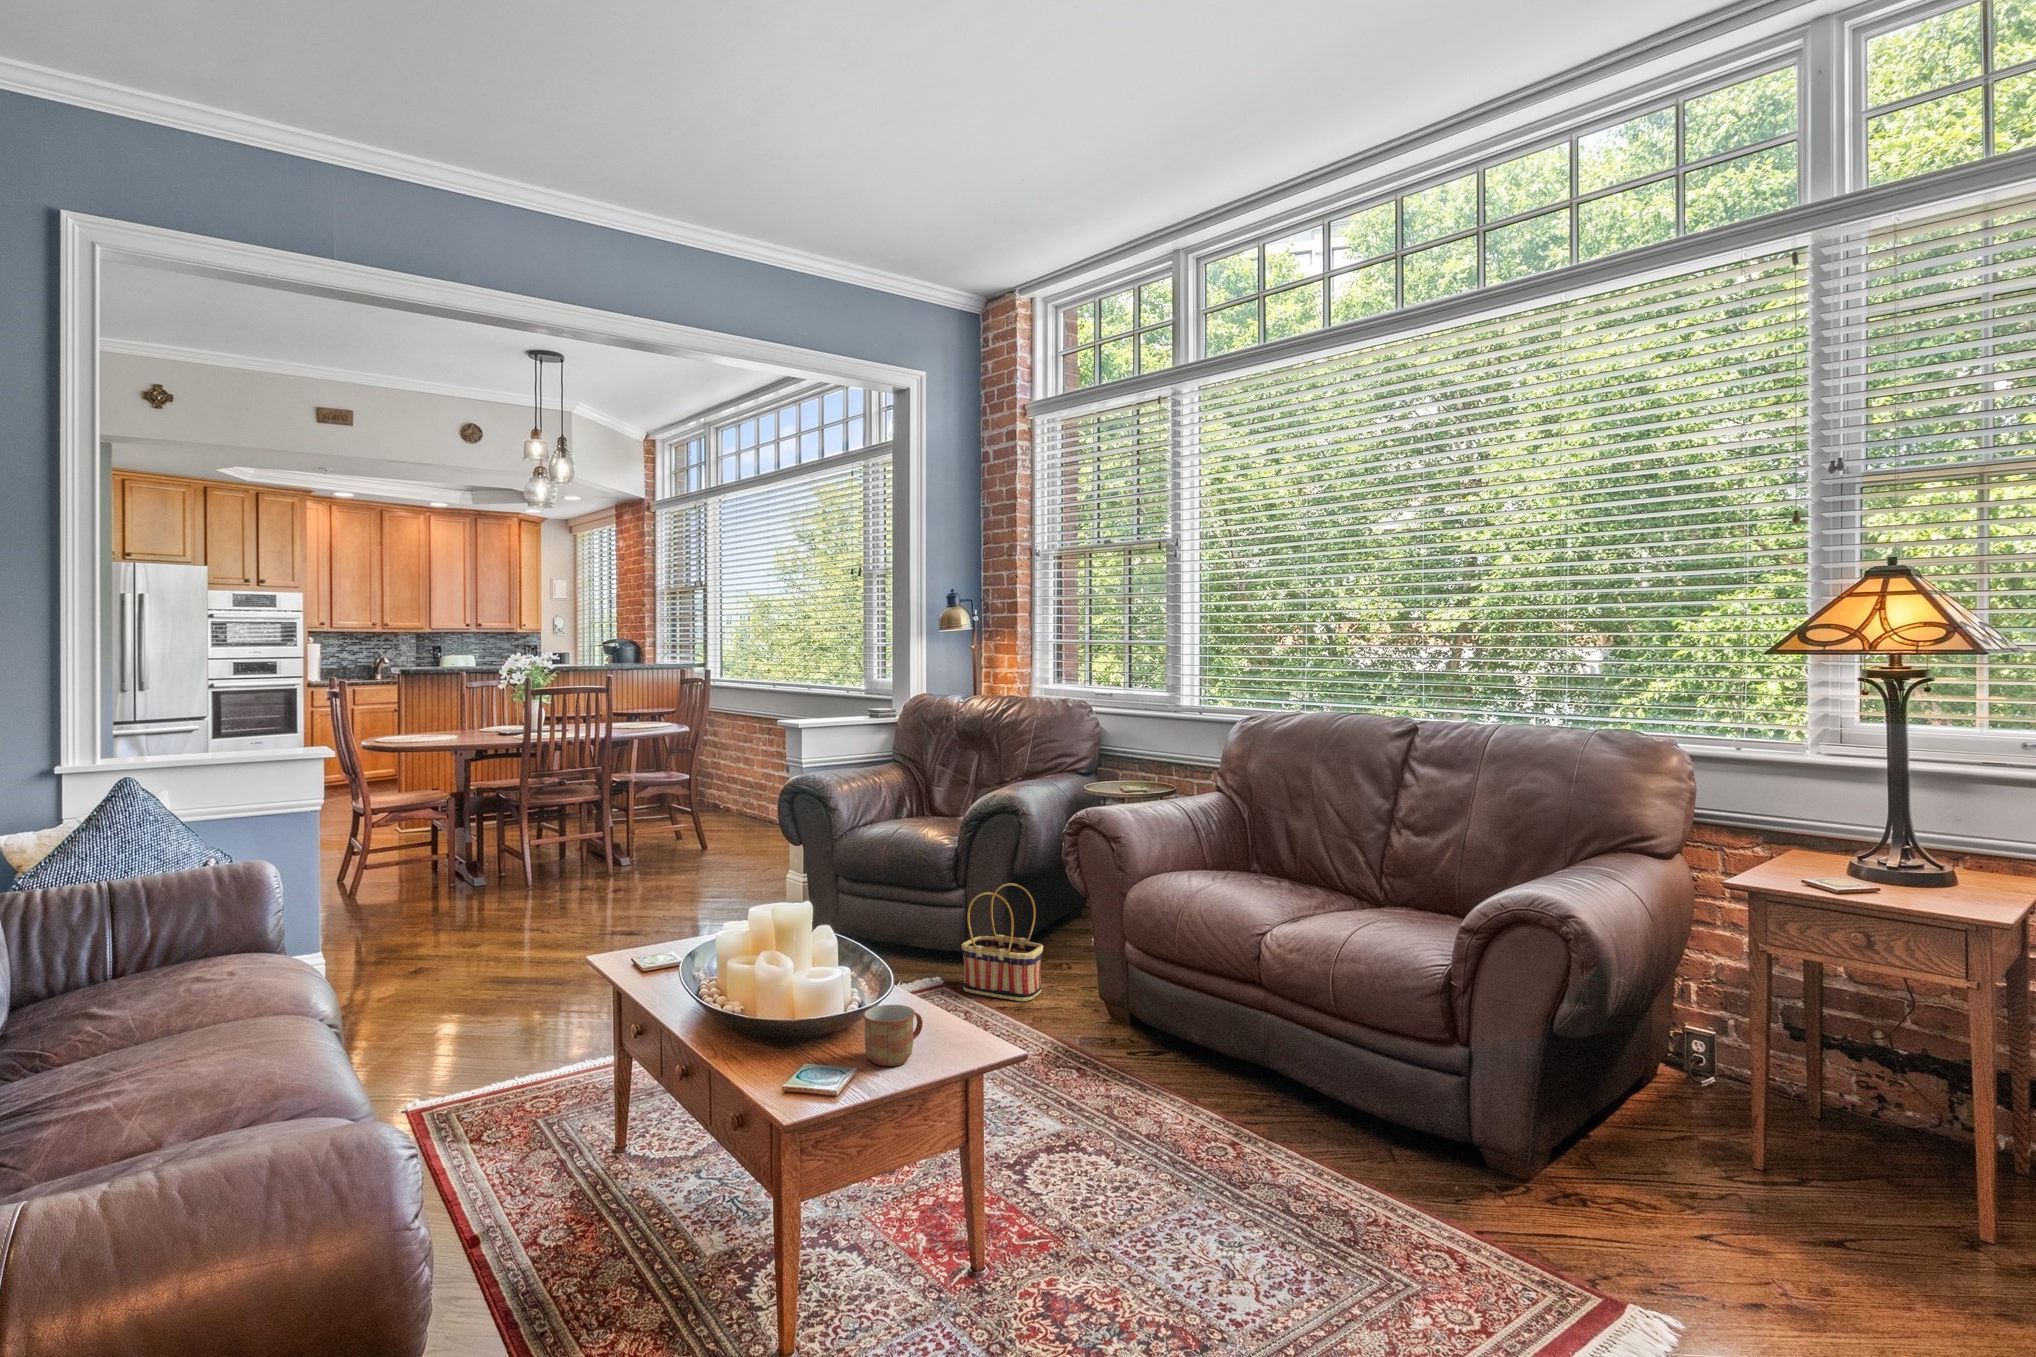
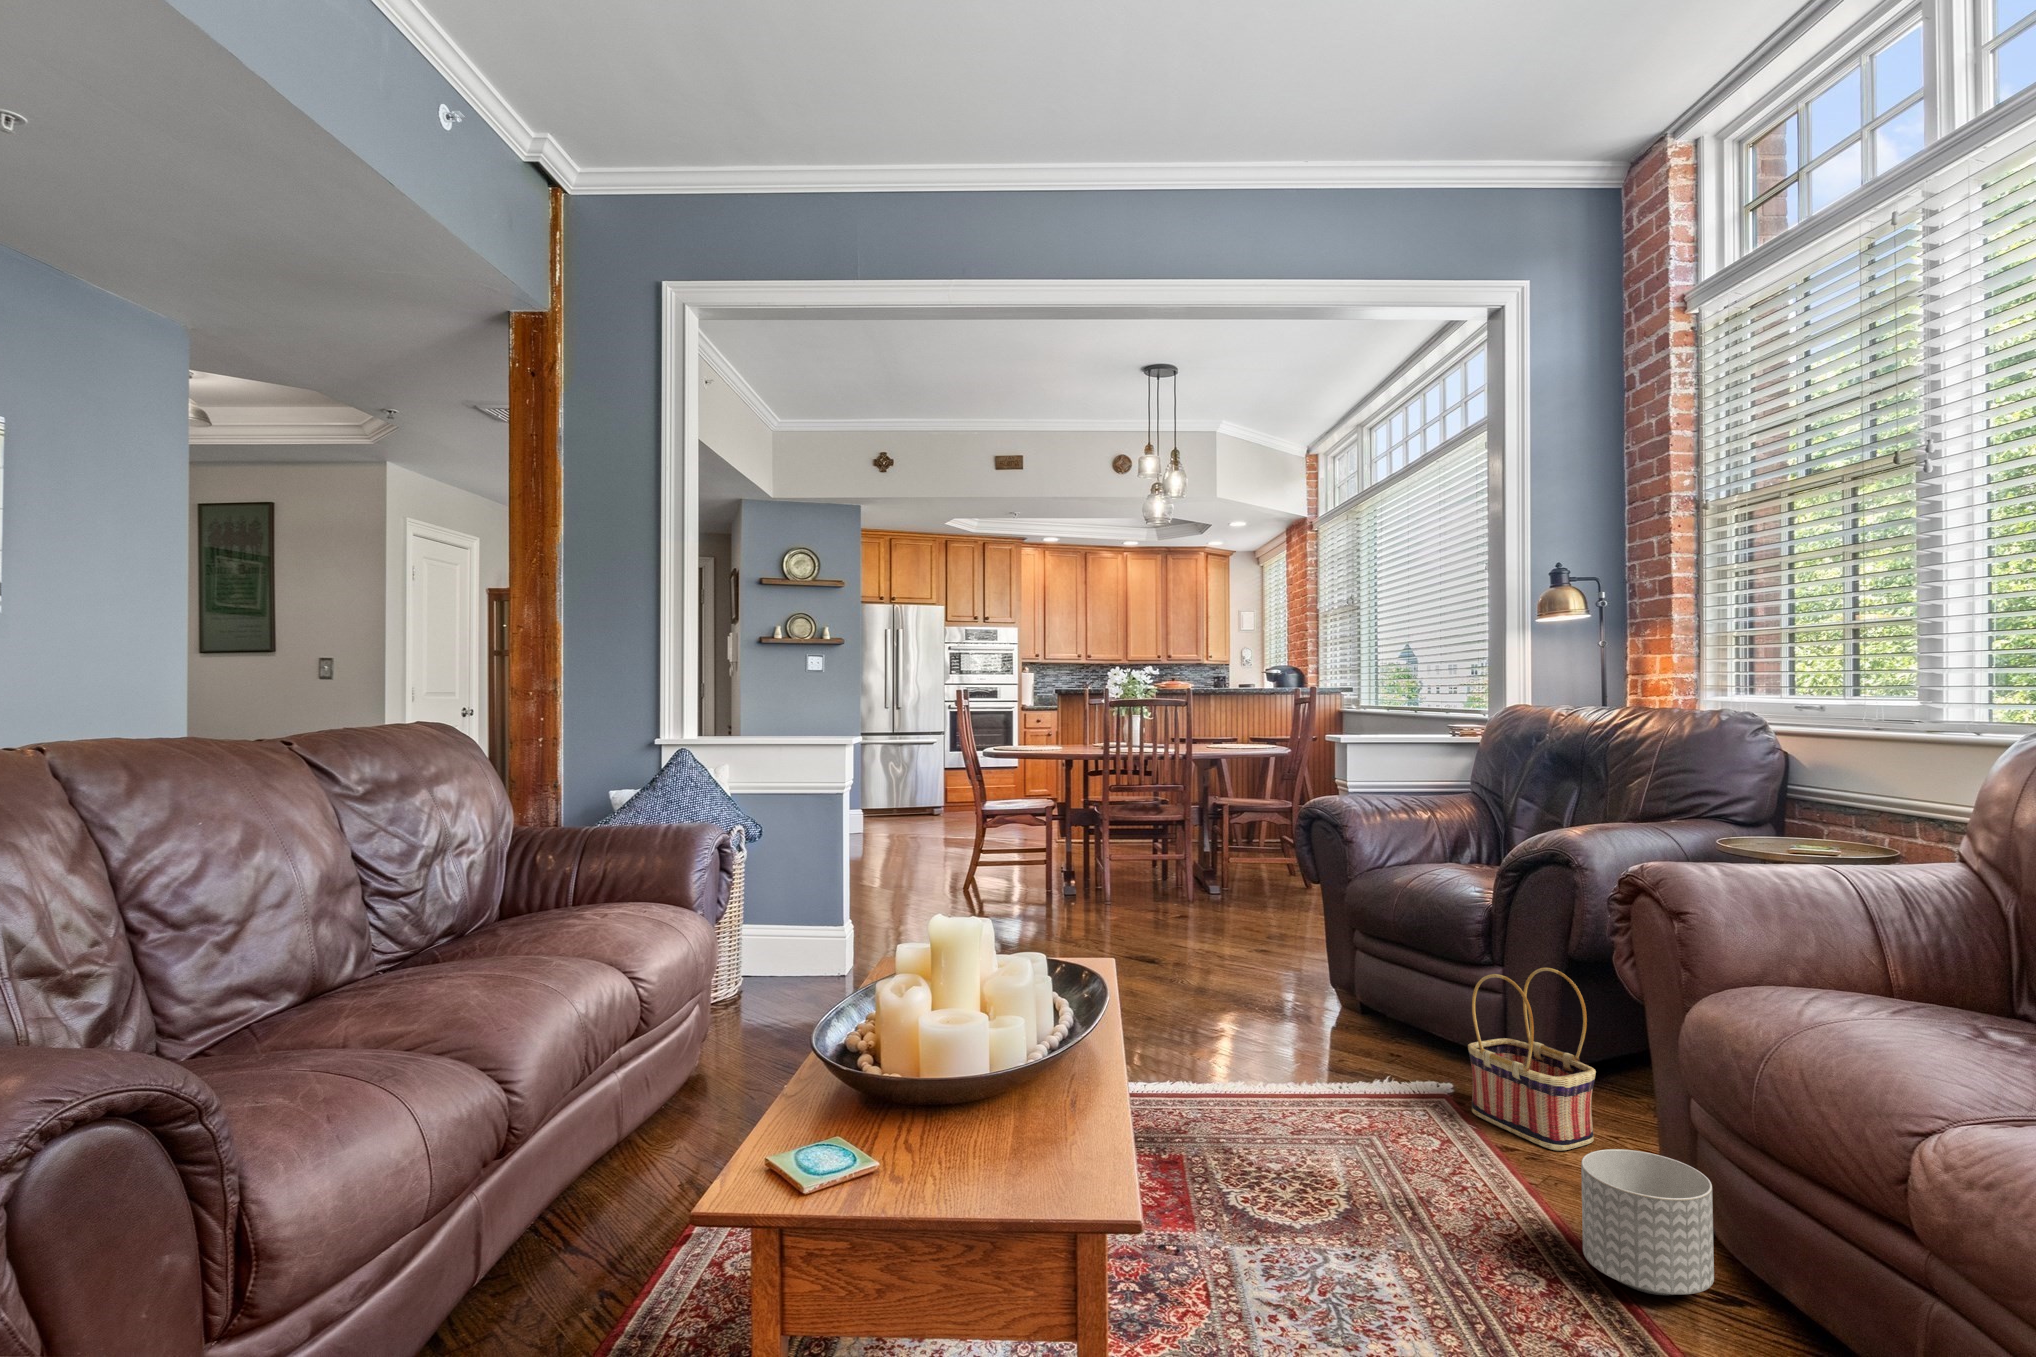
planter: none [1086,982,1153,1060] -> present [1581,1149,1714,1295]
mug: present [863,1005,923,1066] -> none [919,1080,1017,1174]

